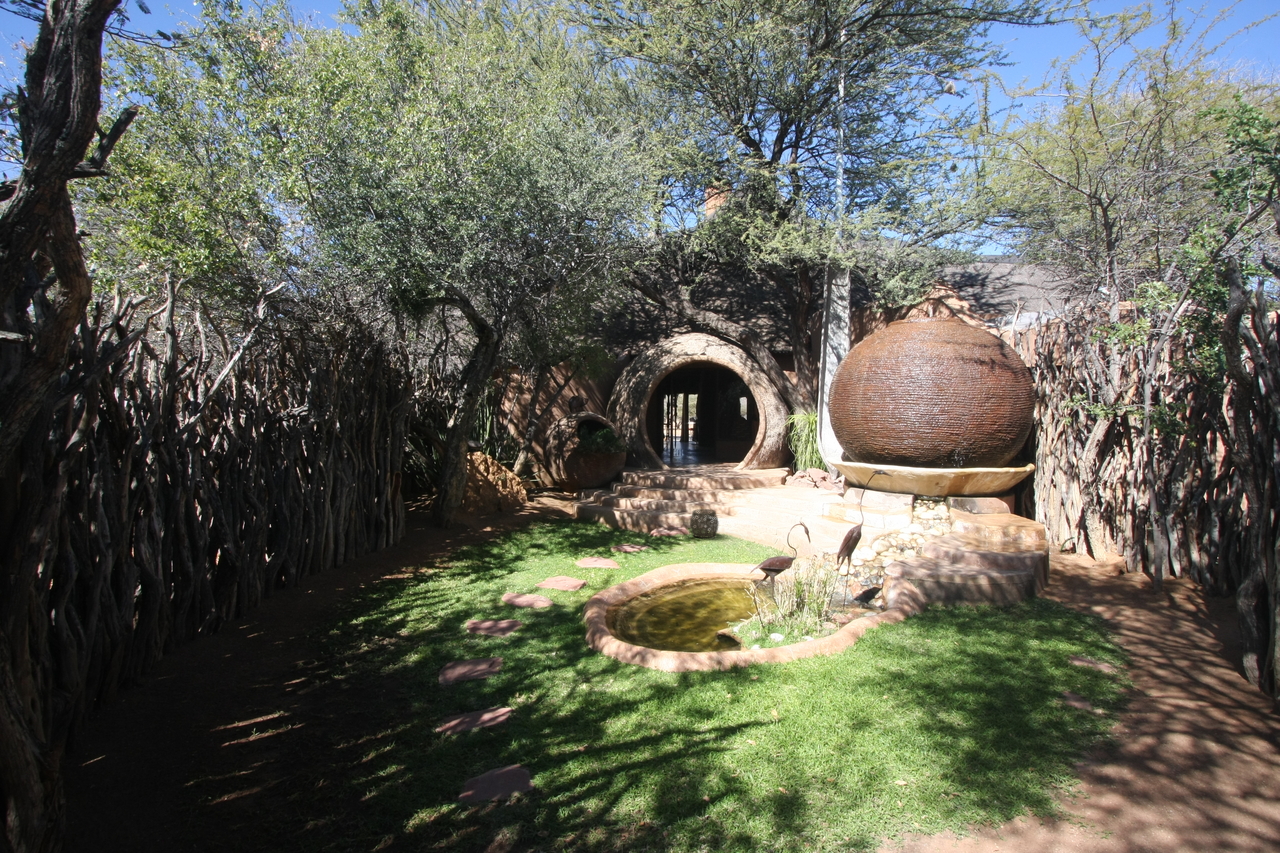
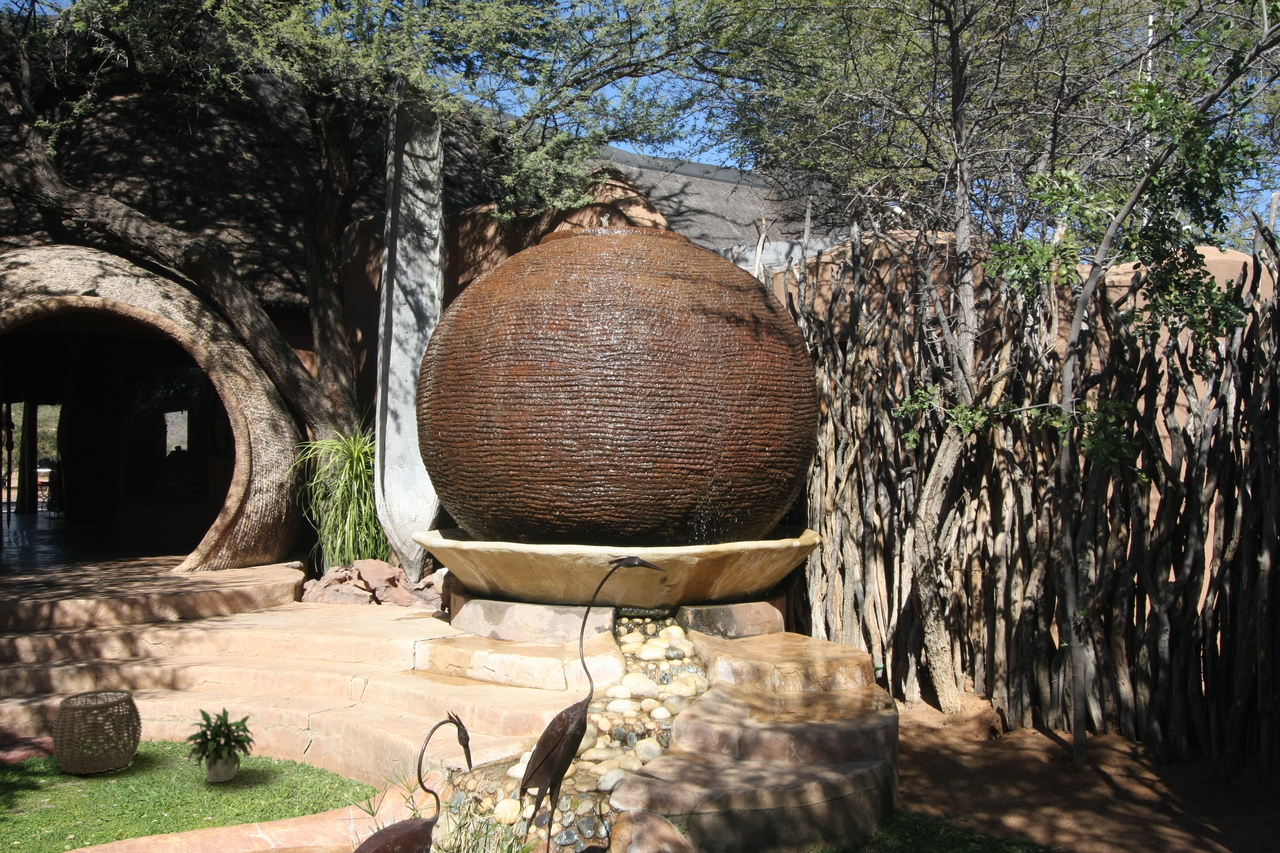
potted plant: none [731,519,757,546] -> present [184,708,255,782]

